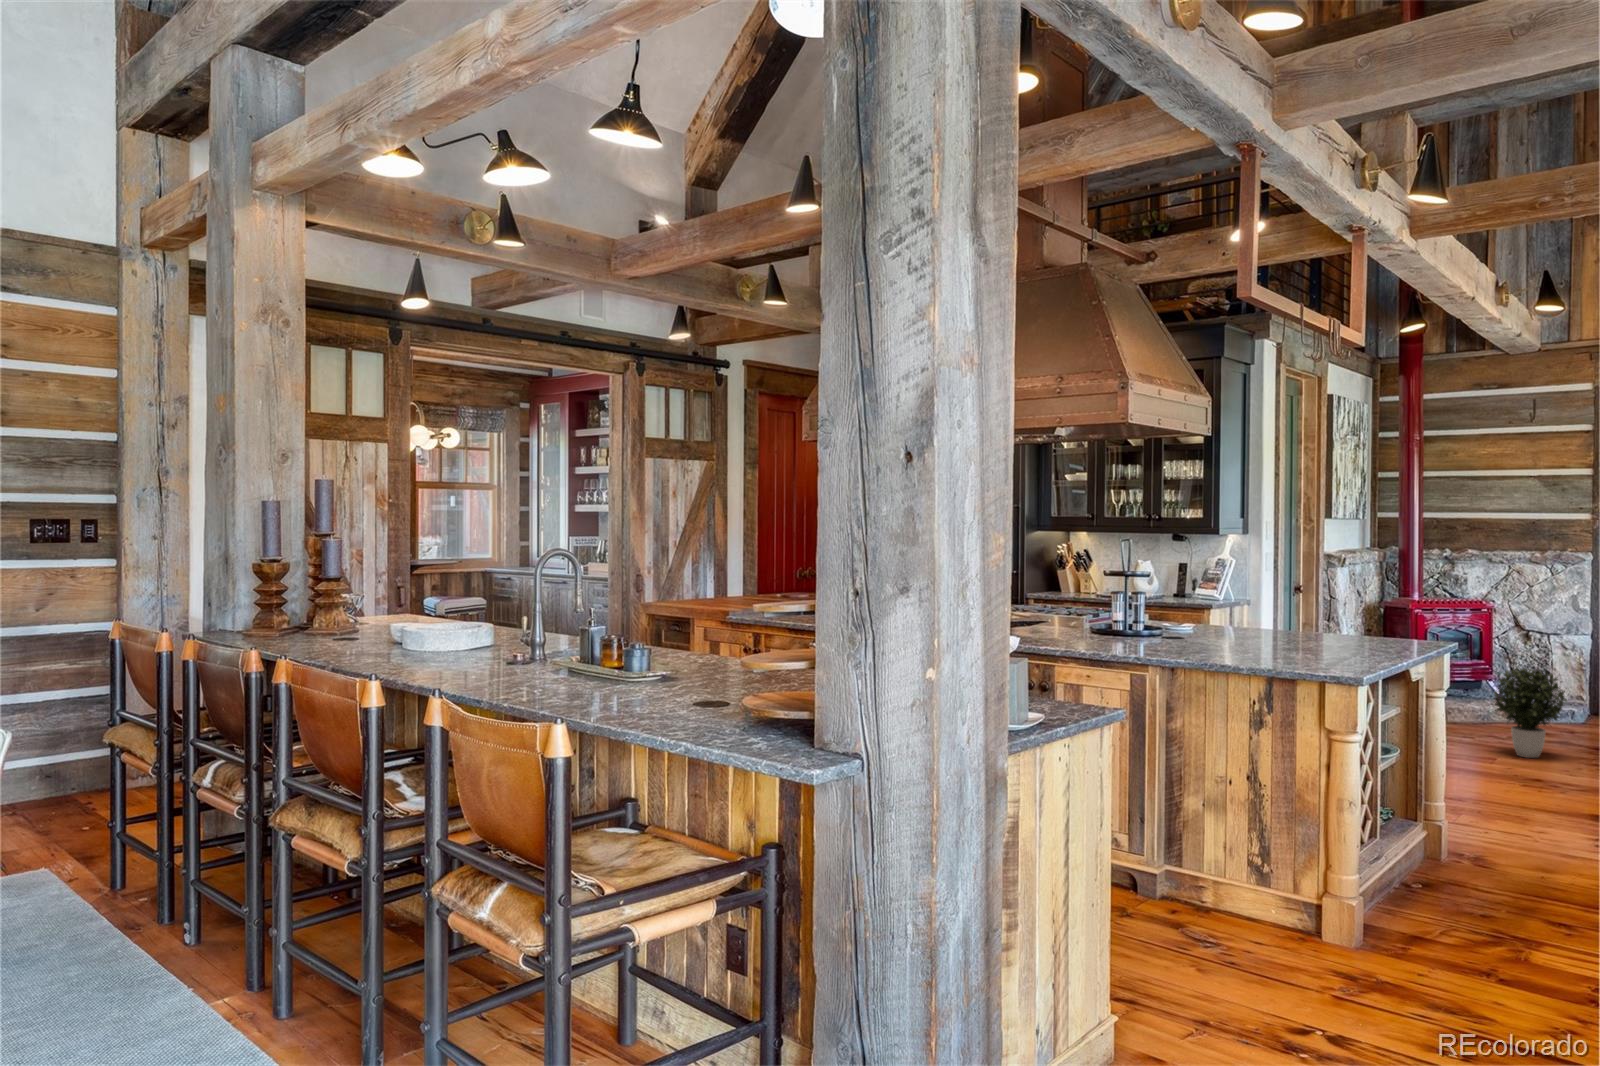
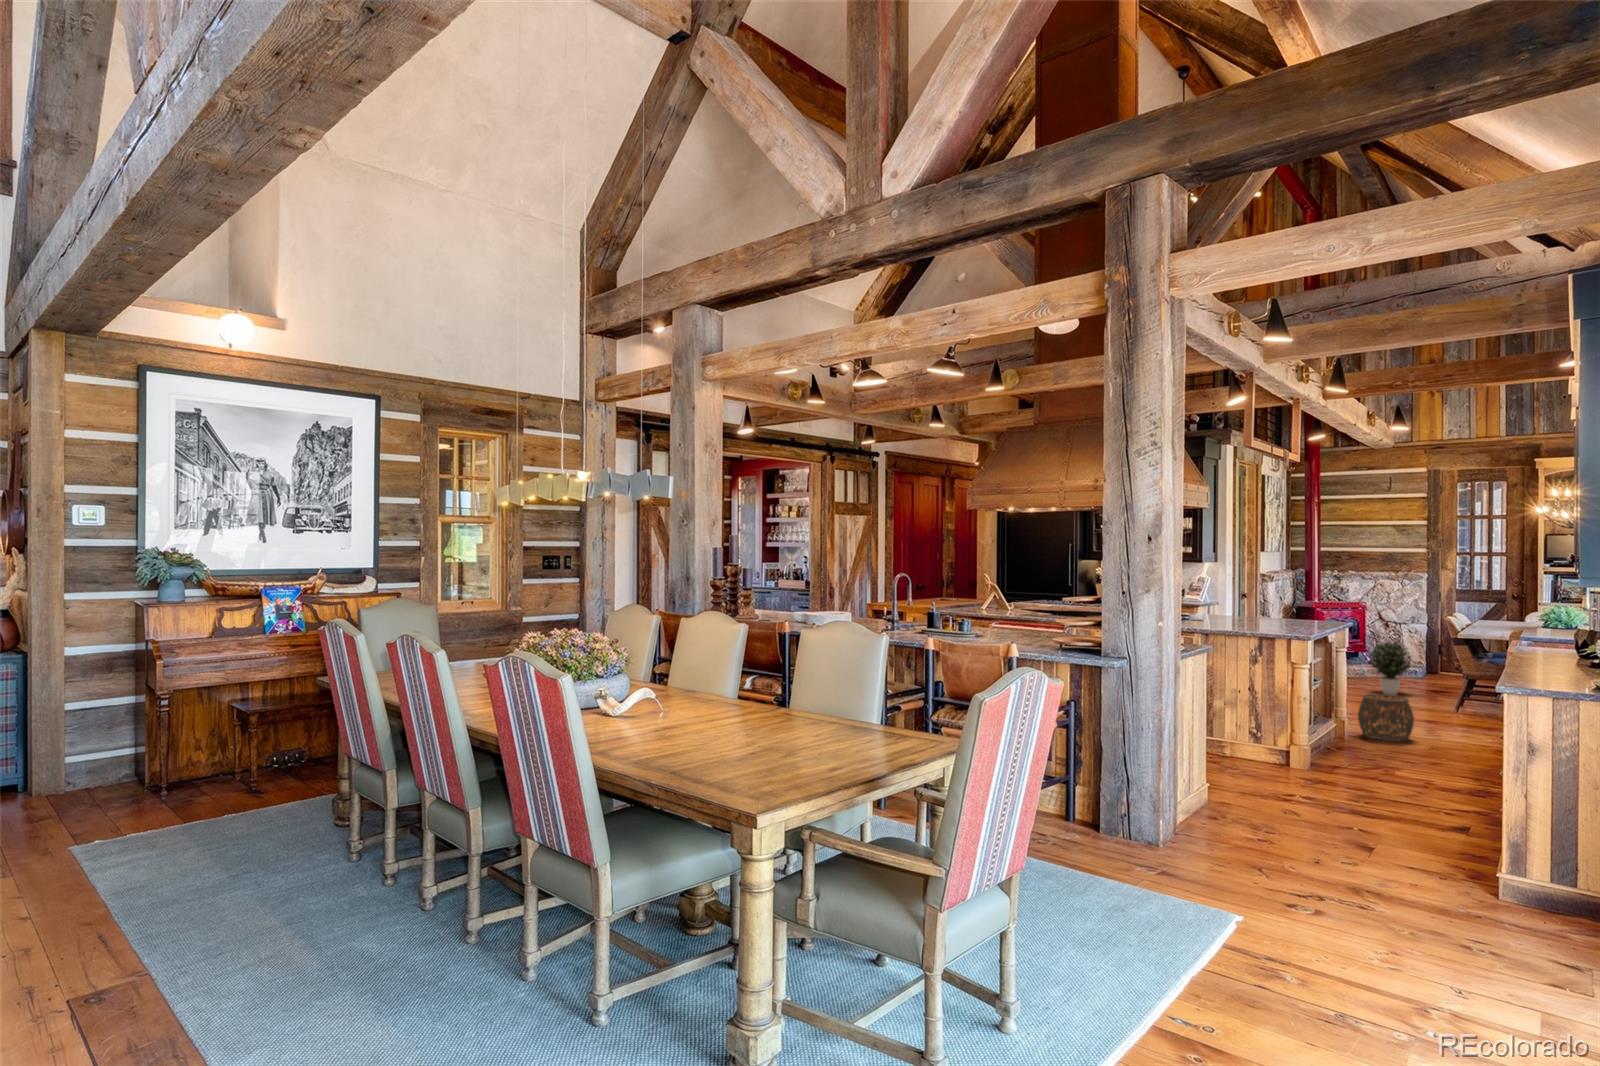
woven basket: none [1466,775,1574,871] -> present [1358,694,1414,741]

